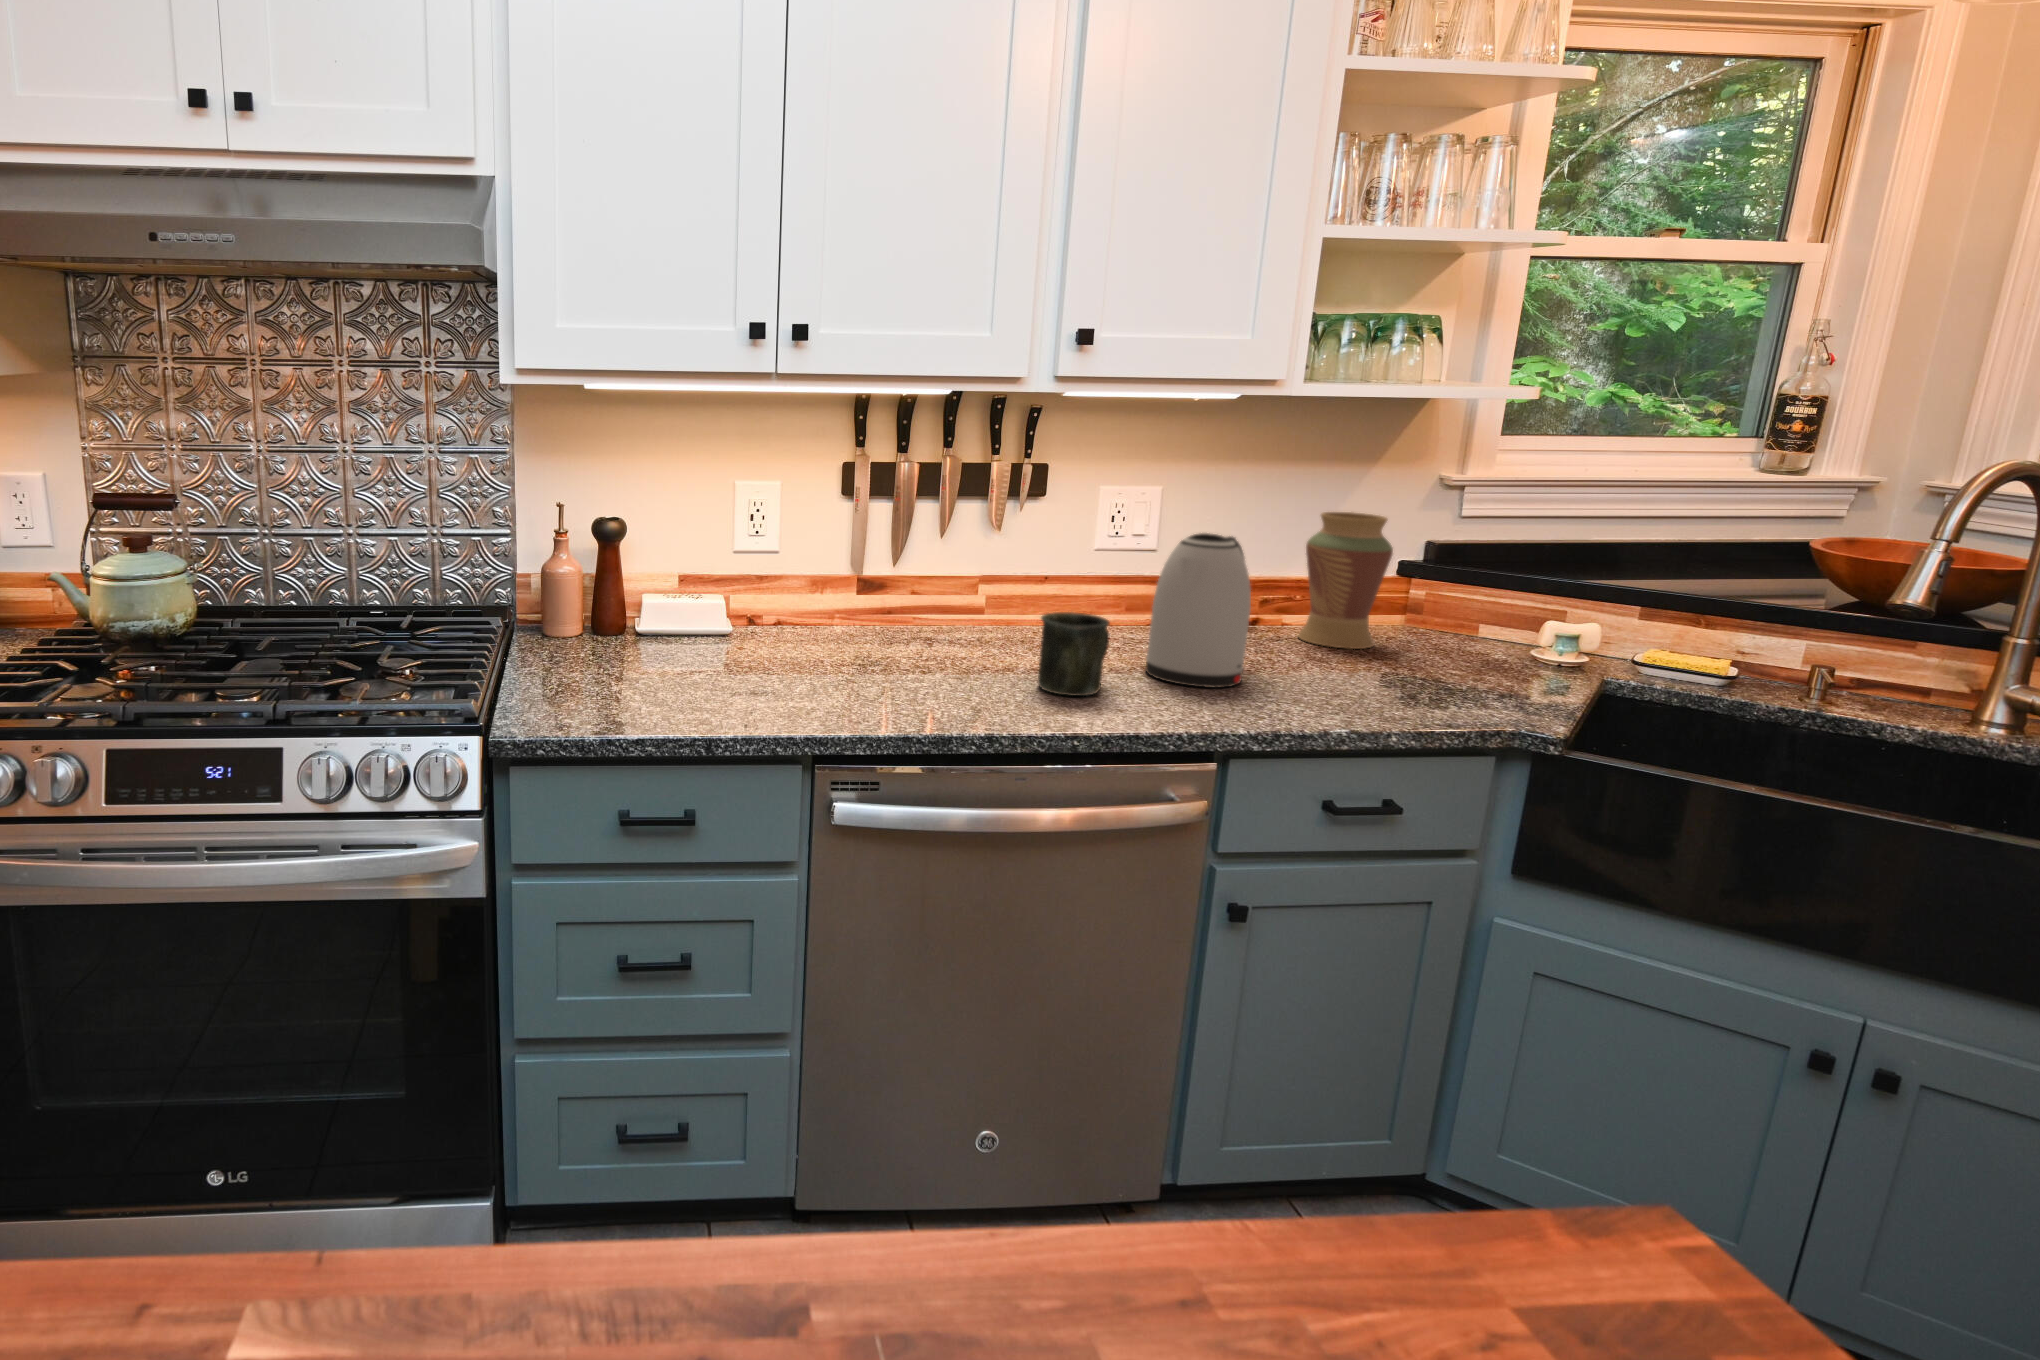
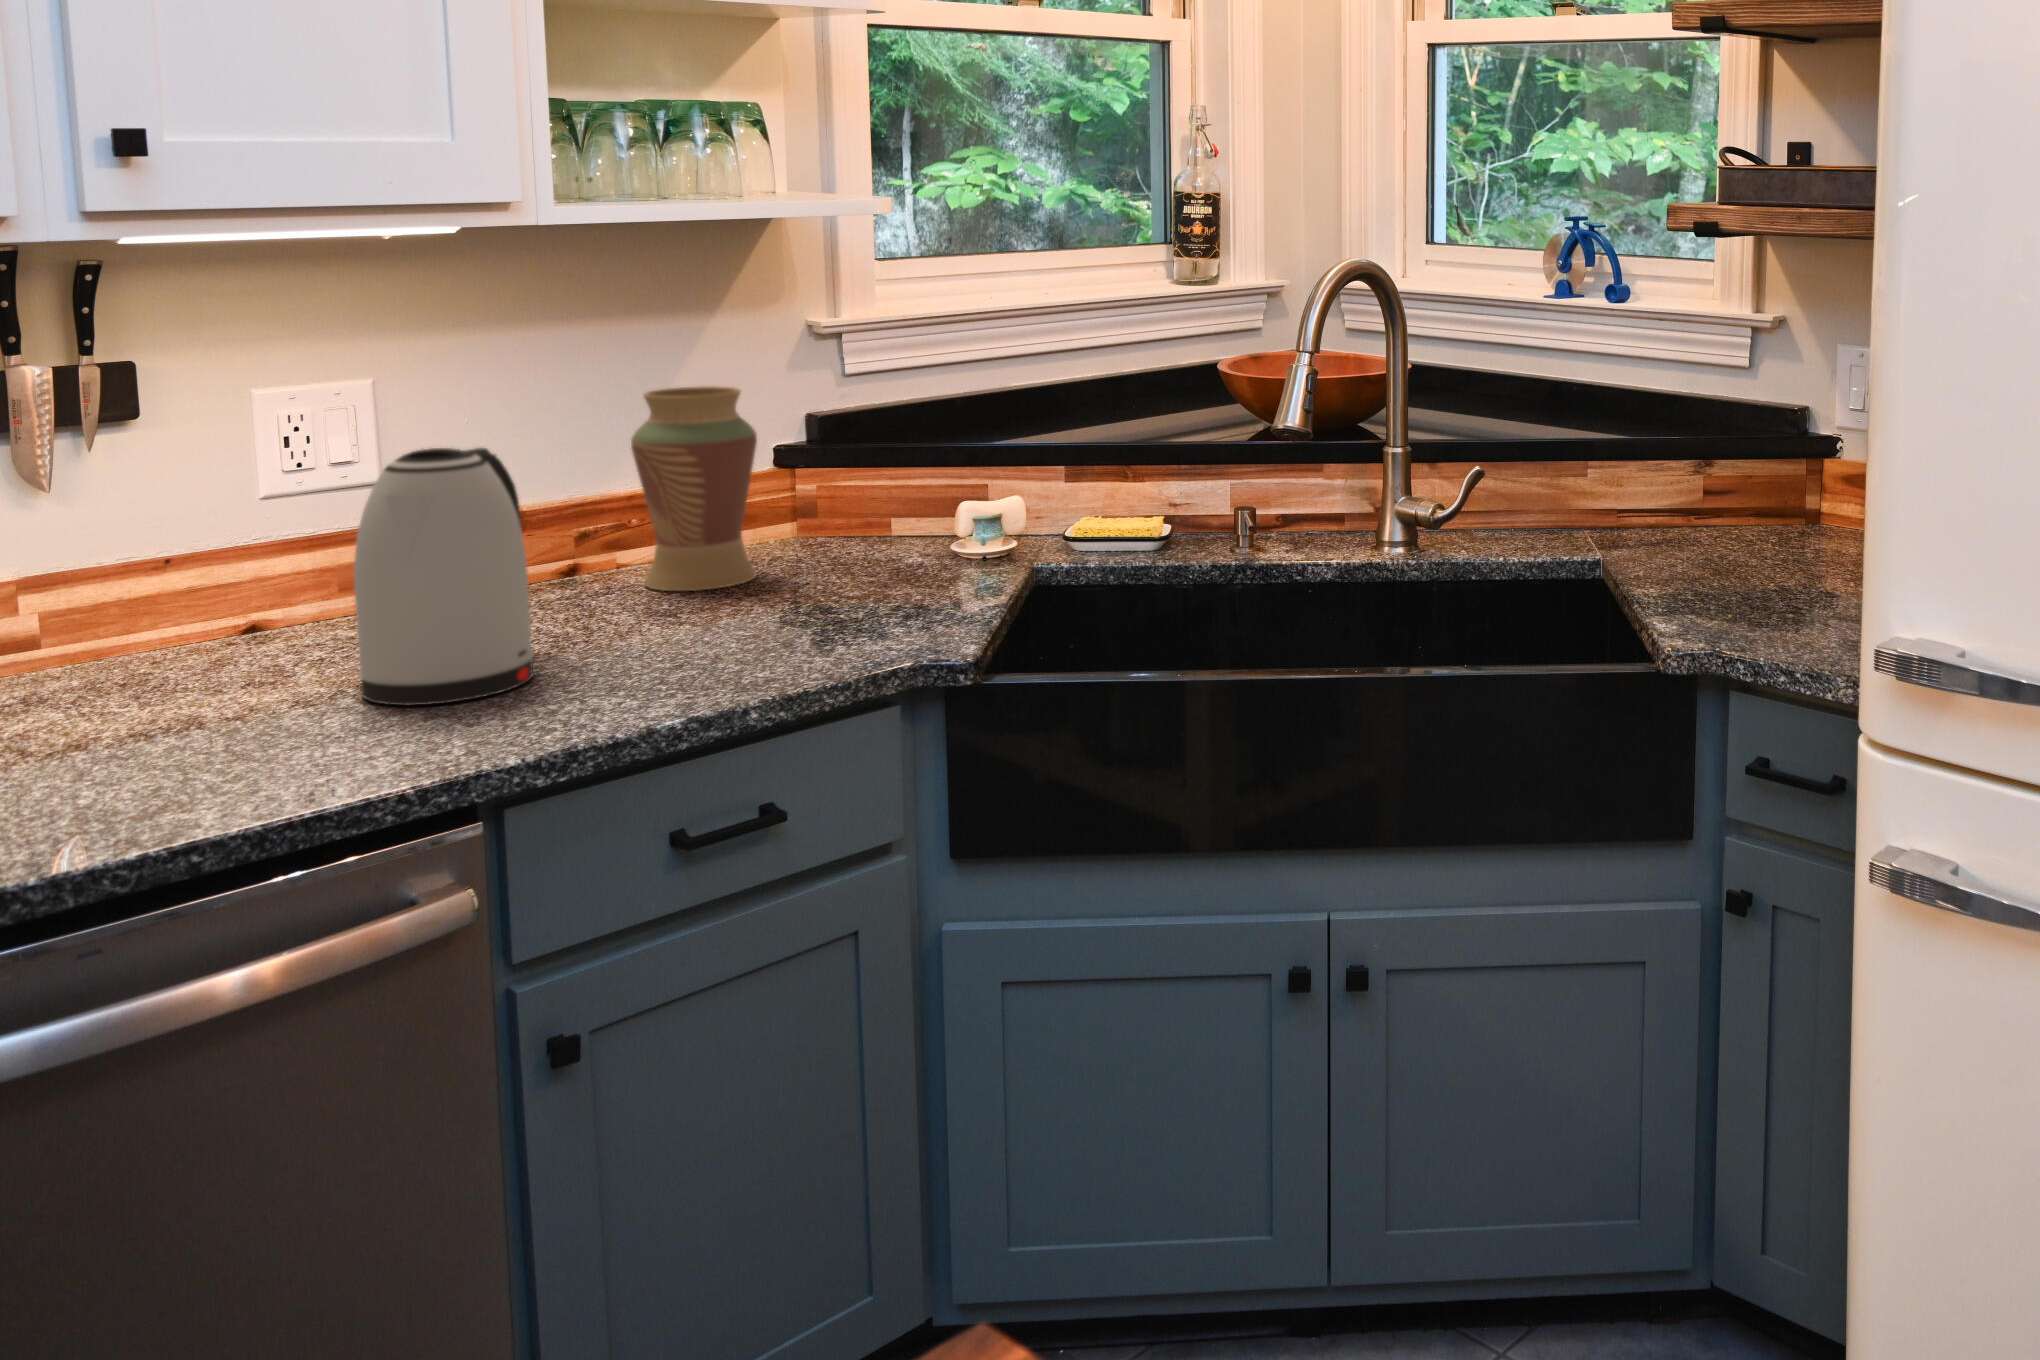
mug: present [1038,612,1110,696] -> none [107,620,269,778]

